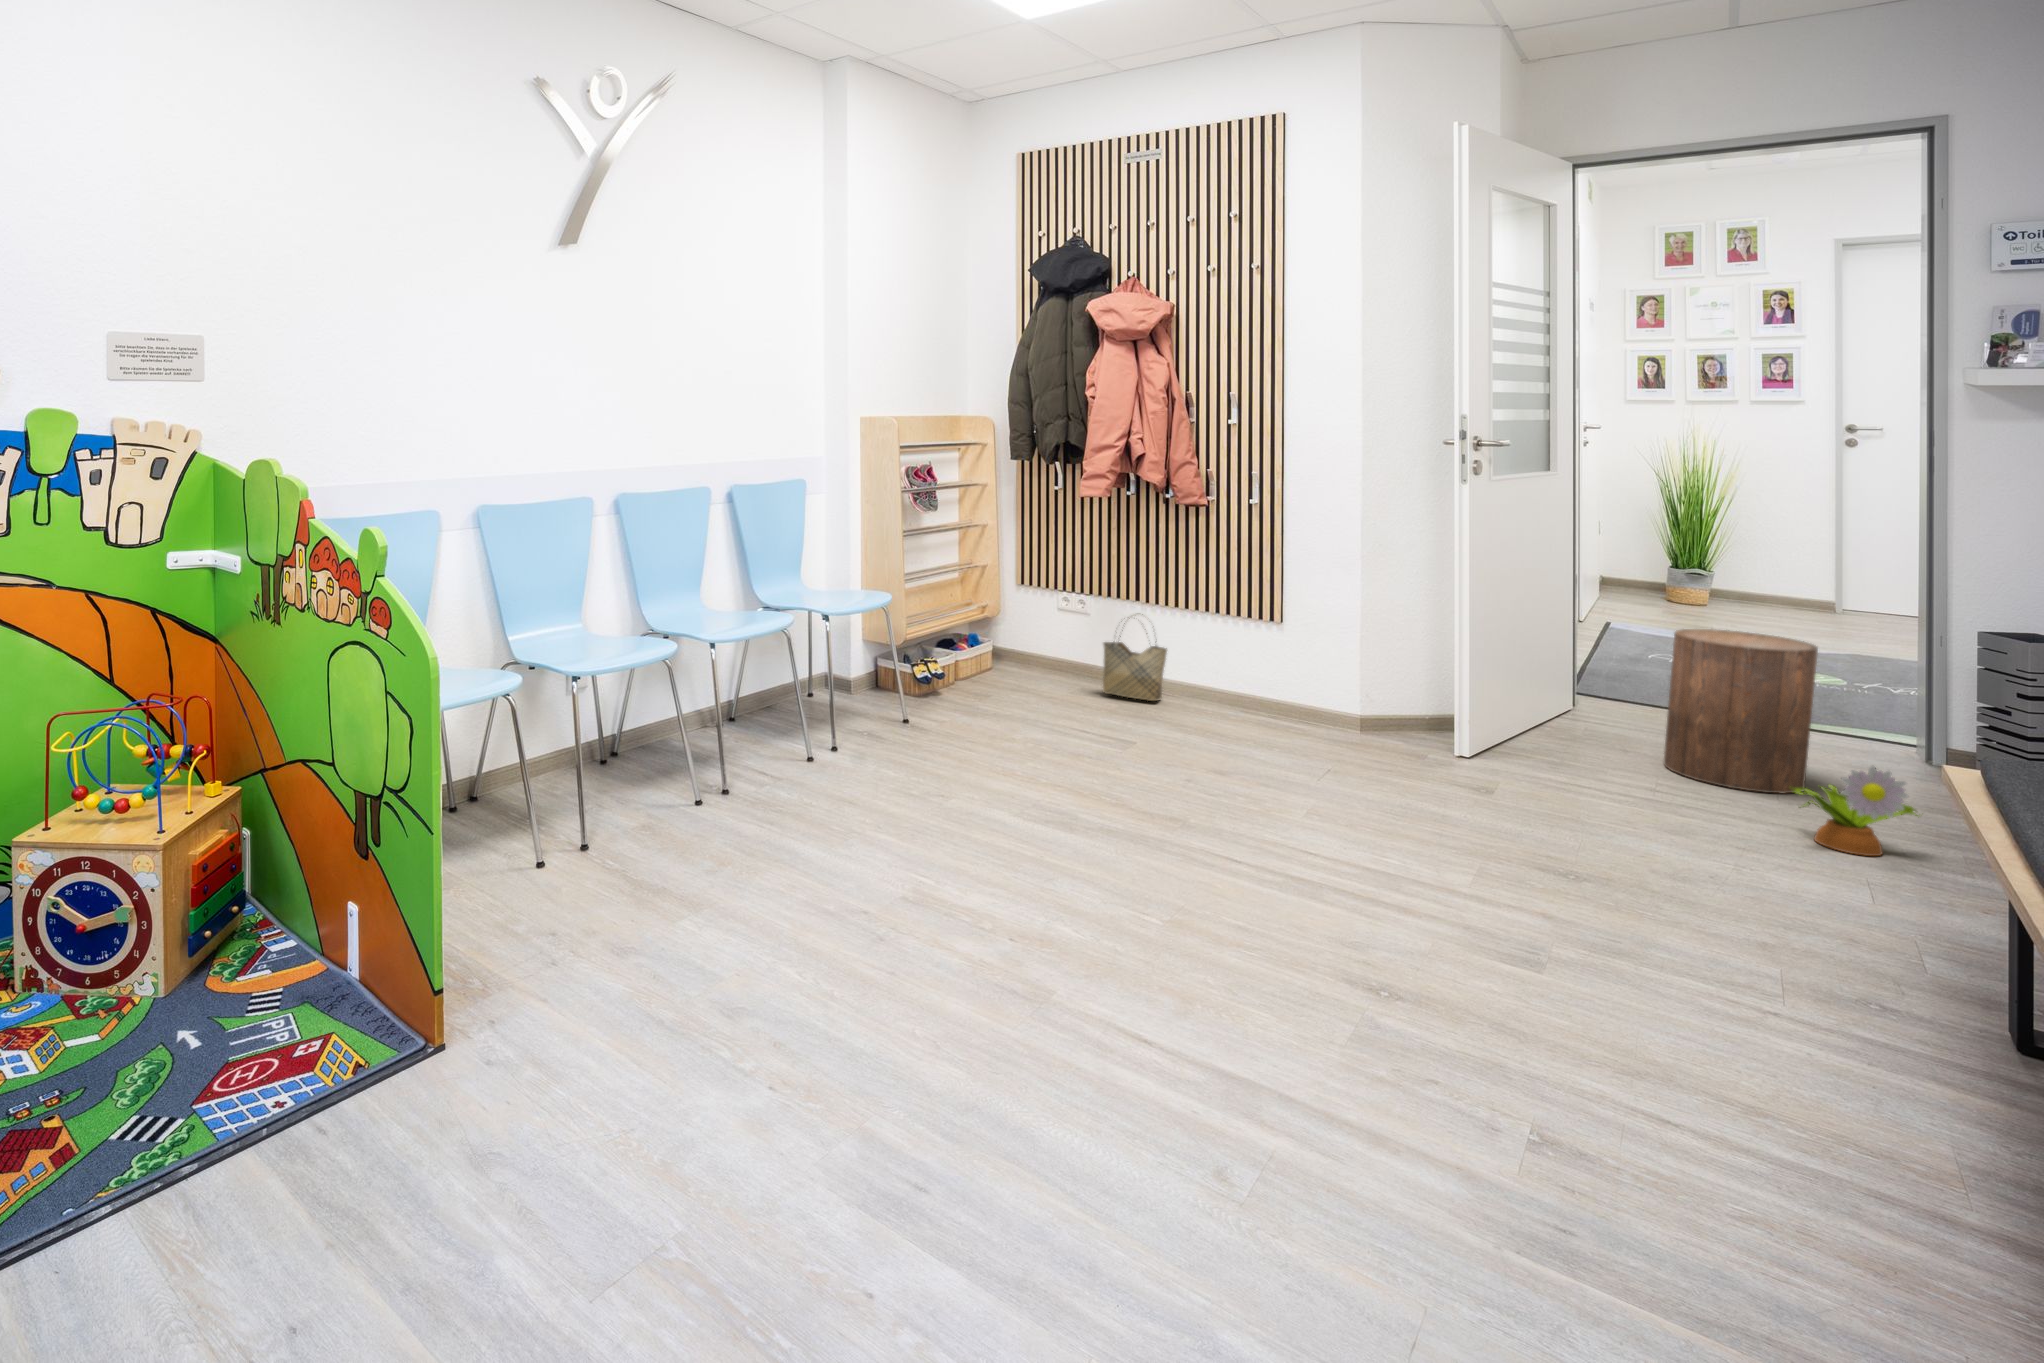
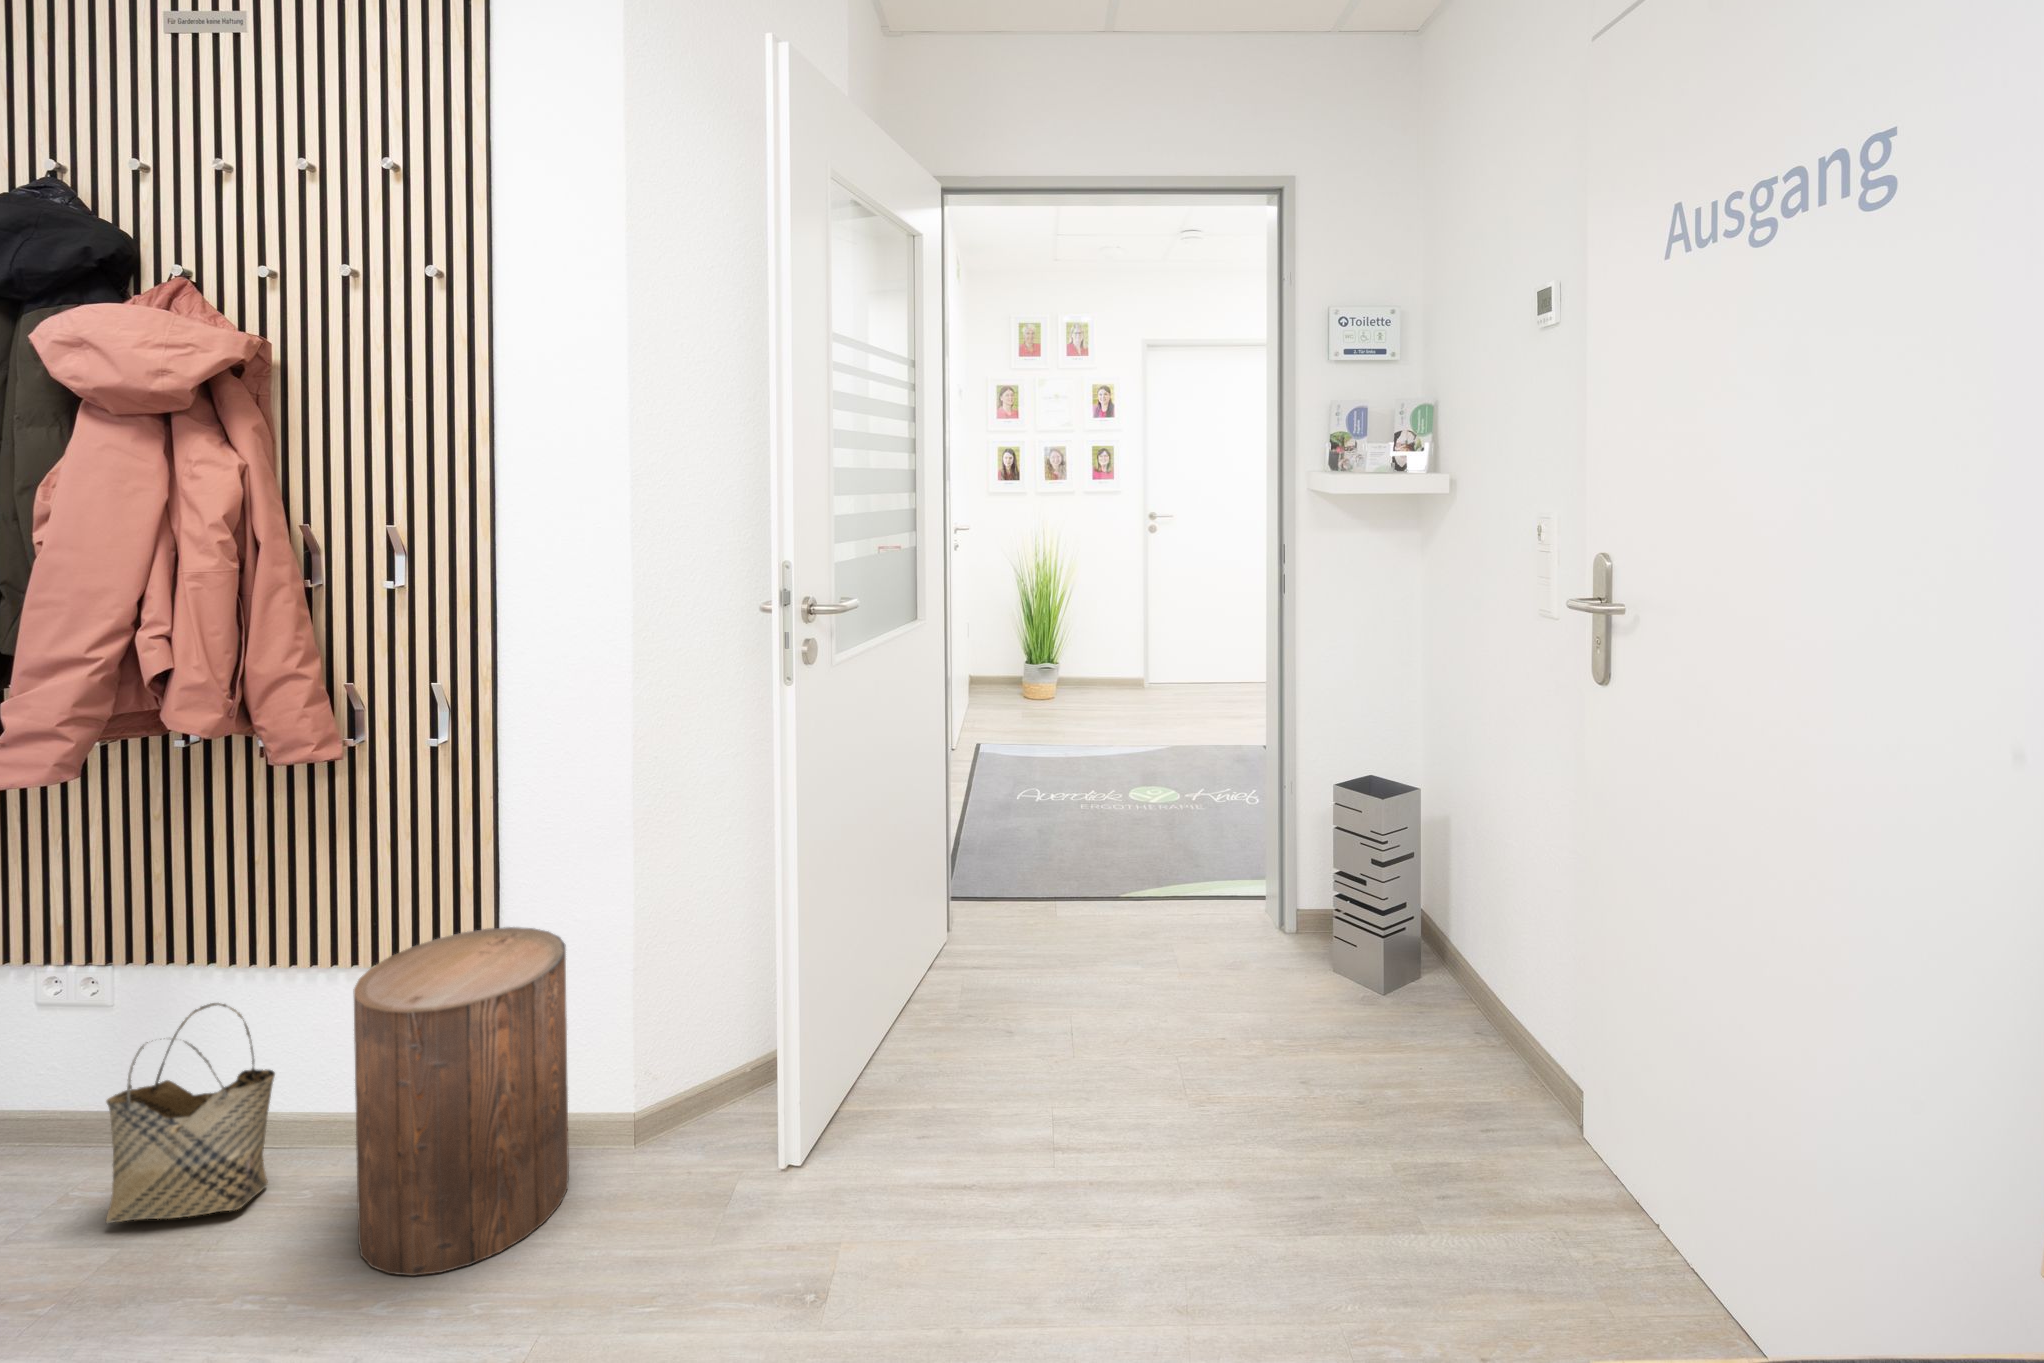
stool: present [1664,629,1818,794] -> present [354,927,569,1276]
decorative plant: present [1790,765,1916,856] -> none [1237,1123,1382,1269]

